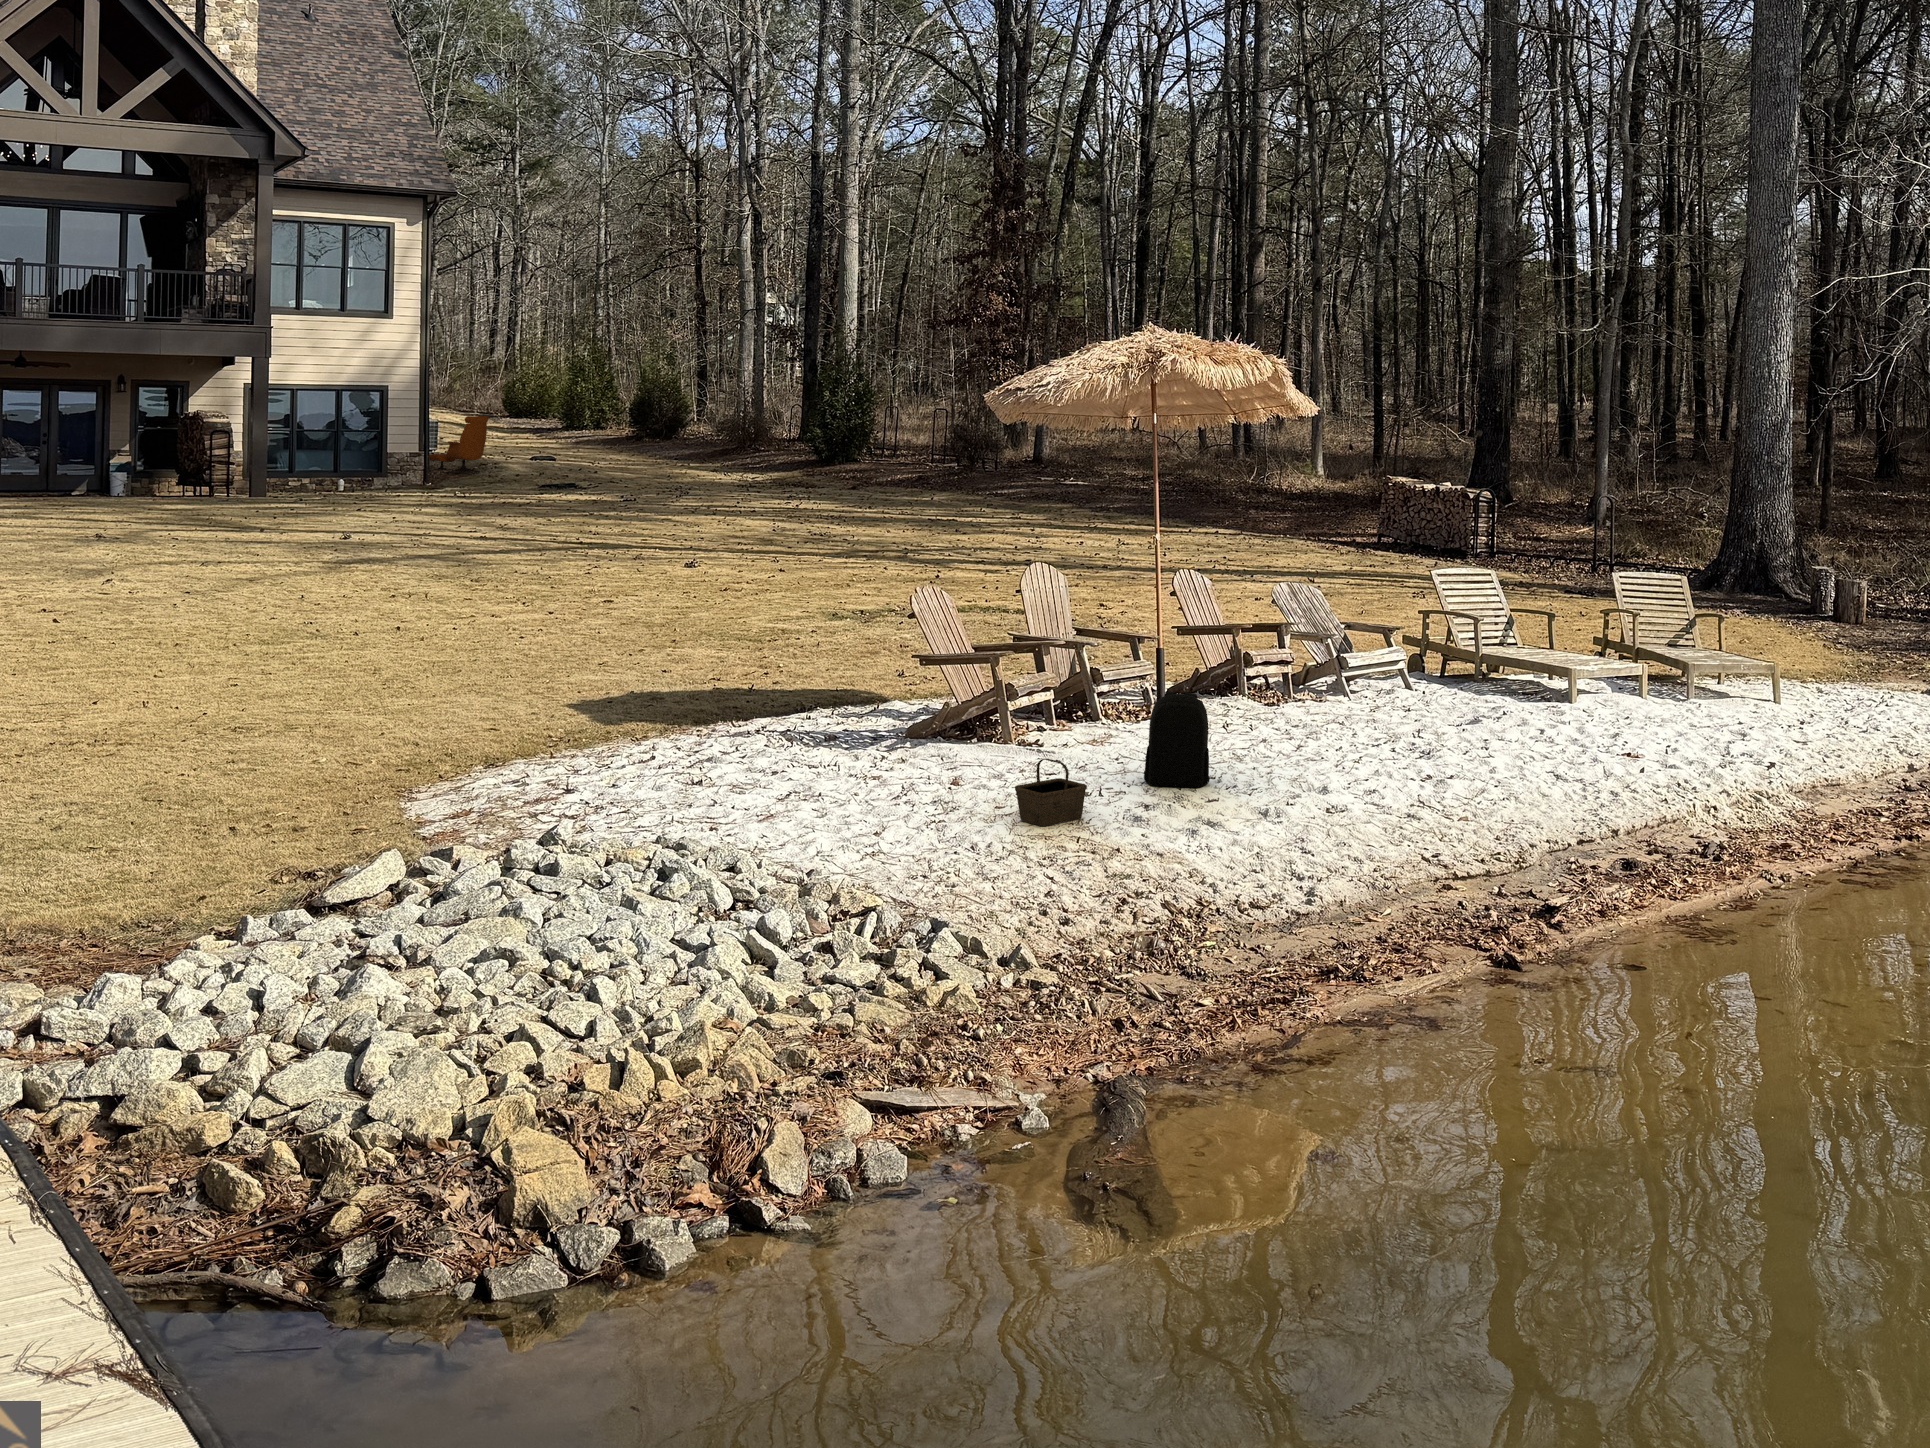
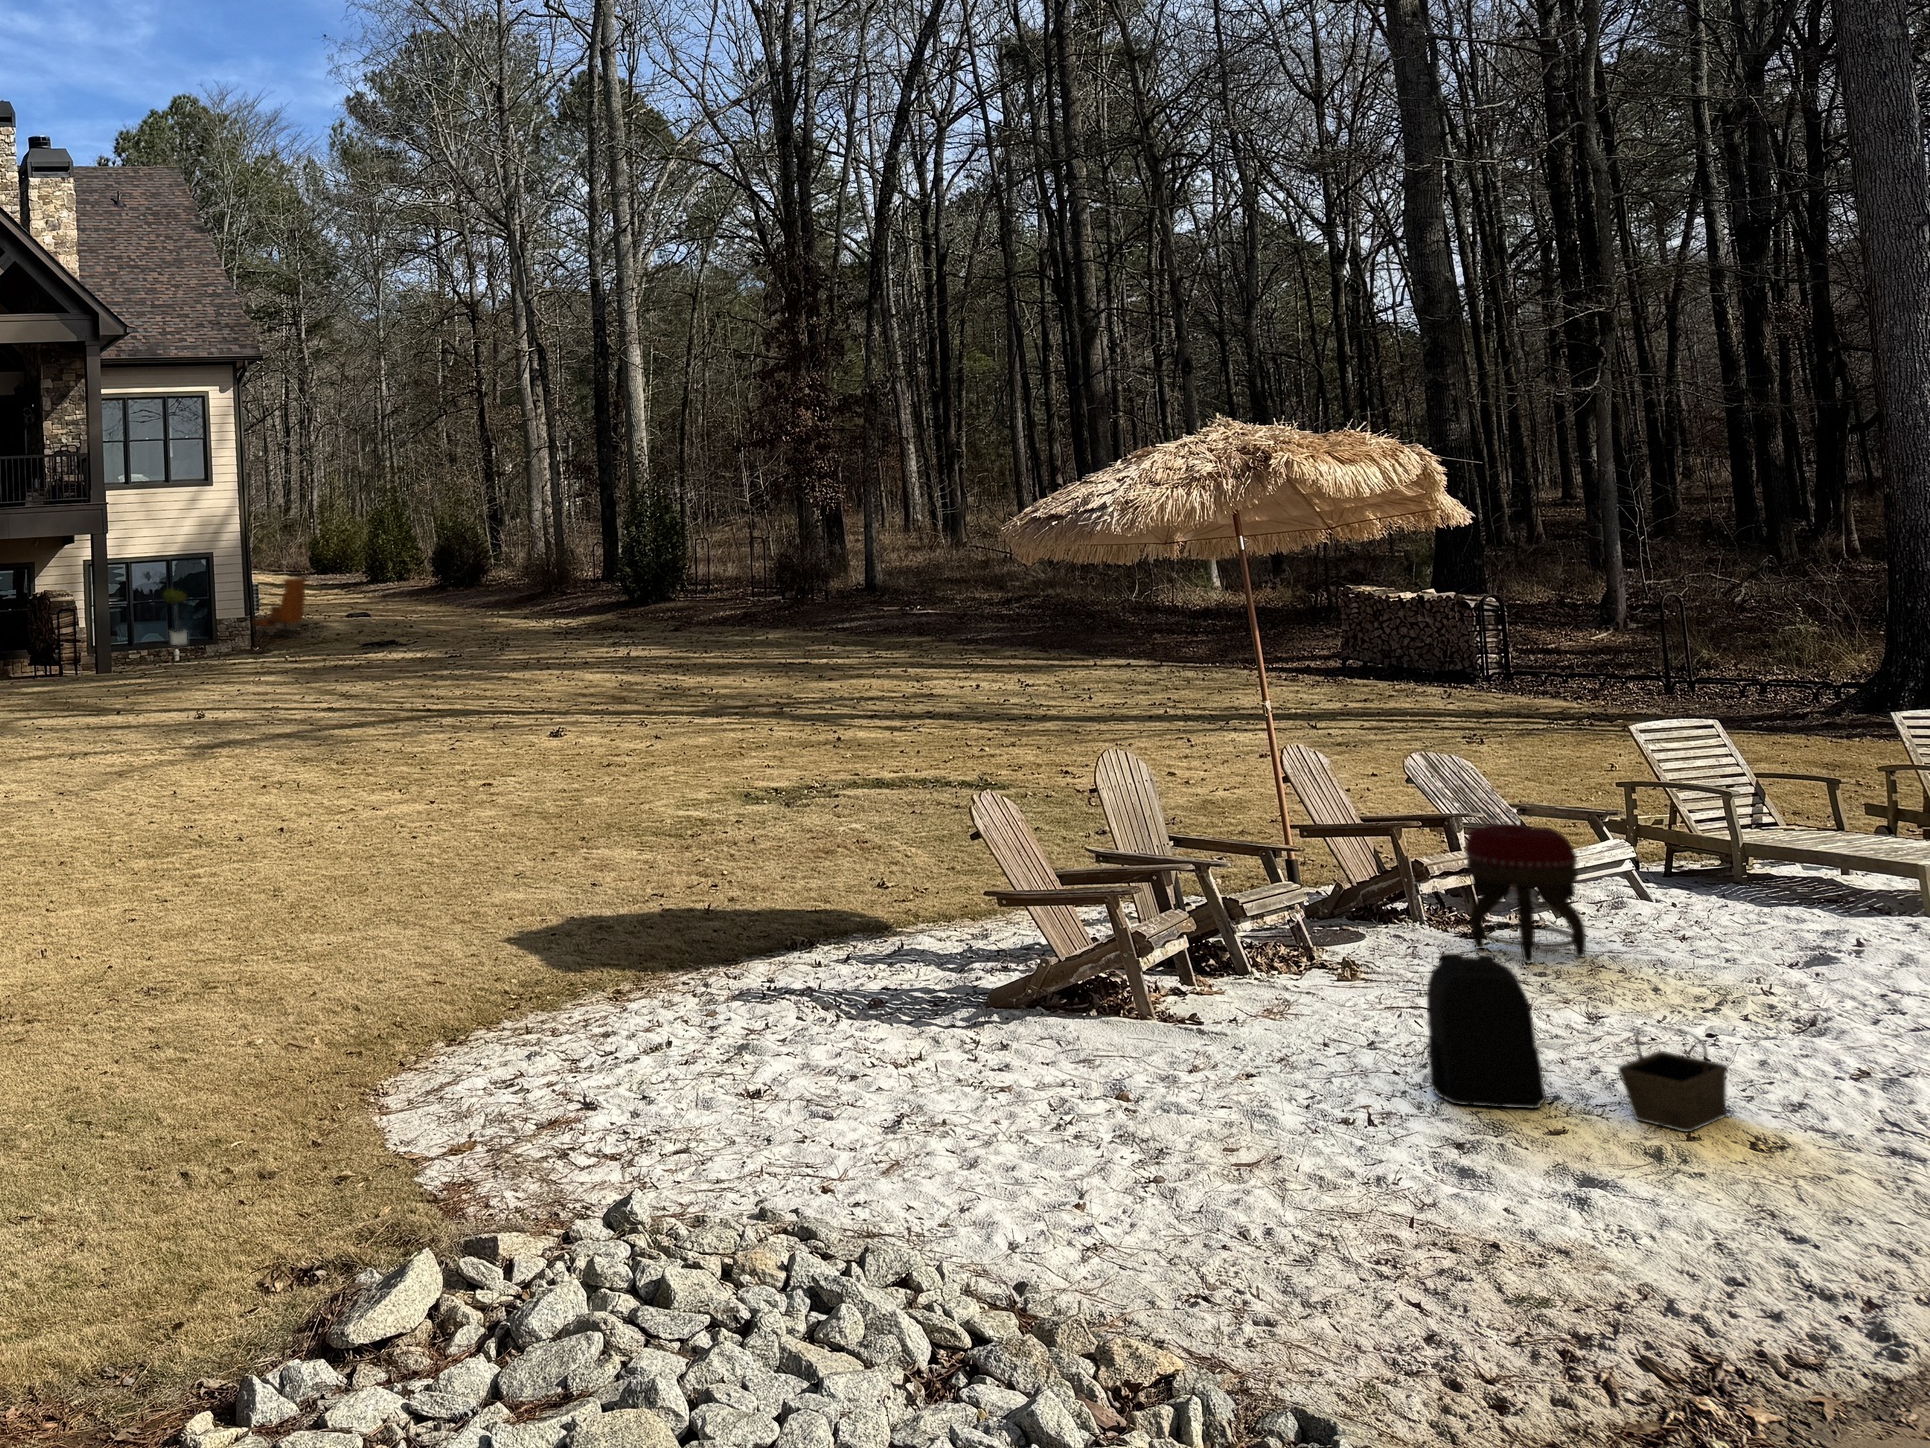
potted tree: none [333,417,359,474] -> present [163,589,187,645]
footstool: none [1256,628,1326,720] -> present [1465,824,1586,963]
basket: present [1015,758,1087,826] -> present [1618,1025,1727,1132]

